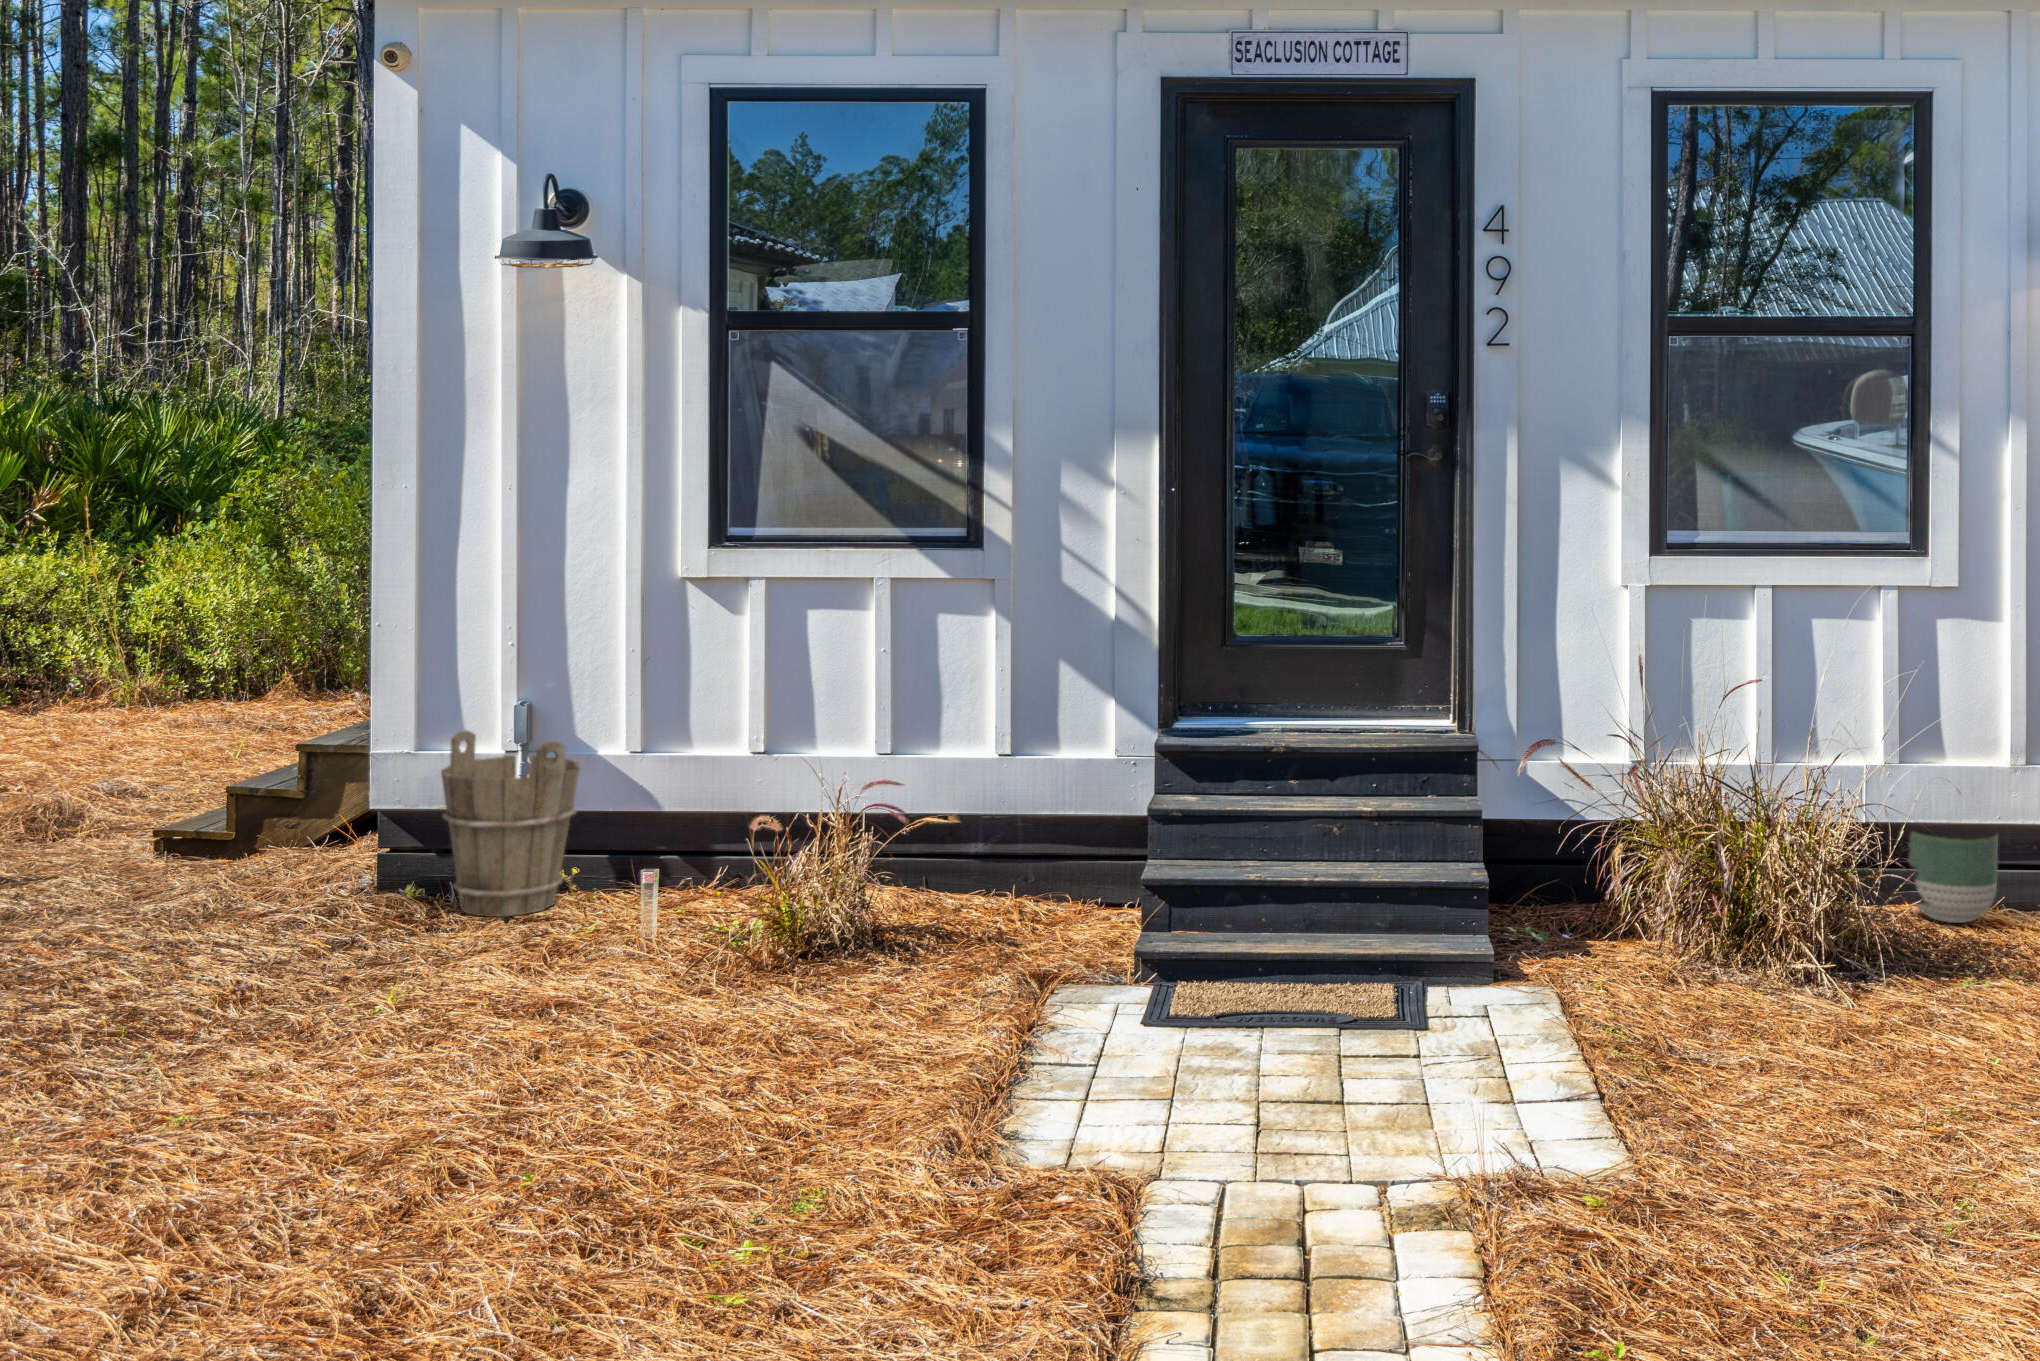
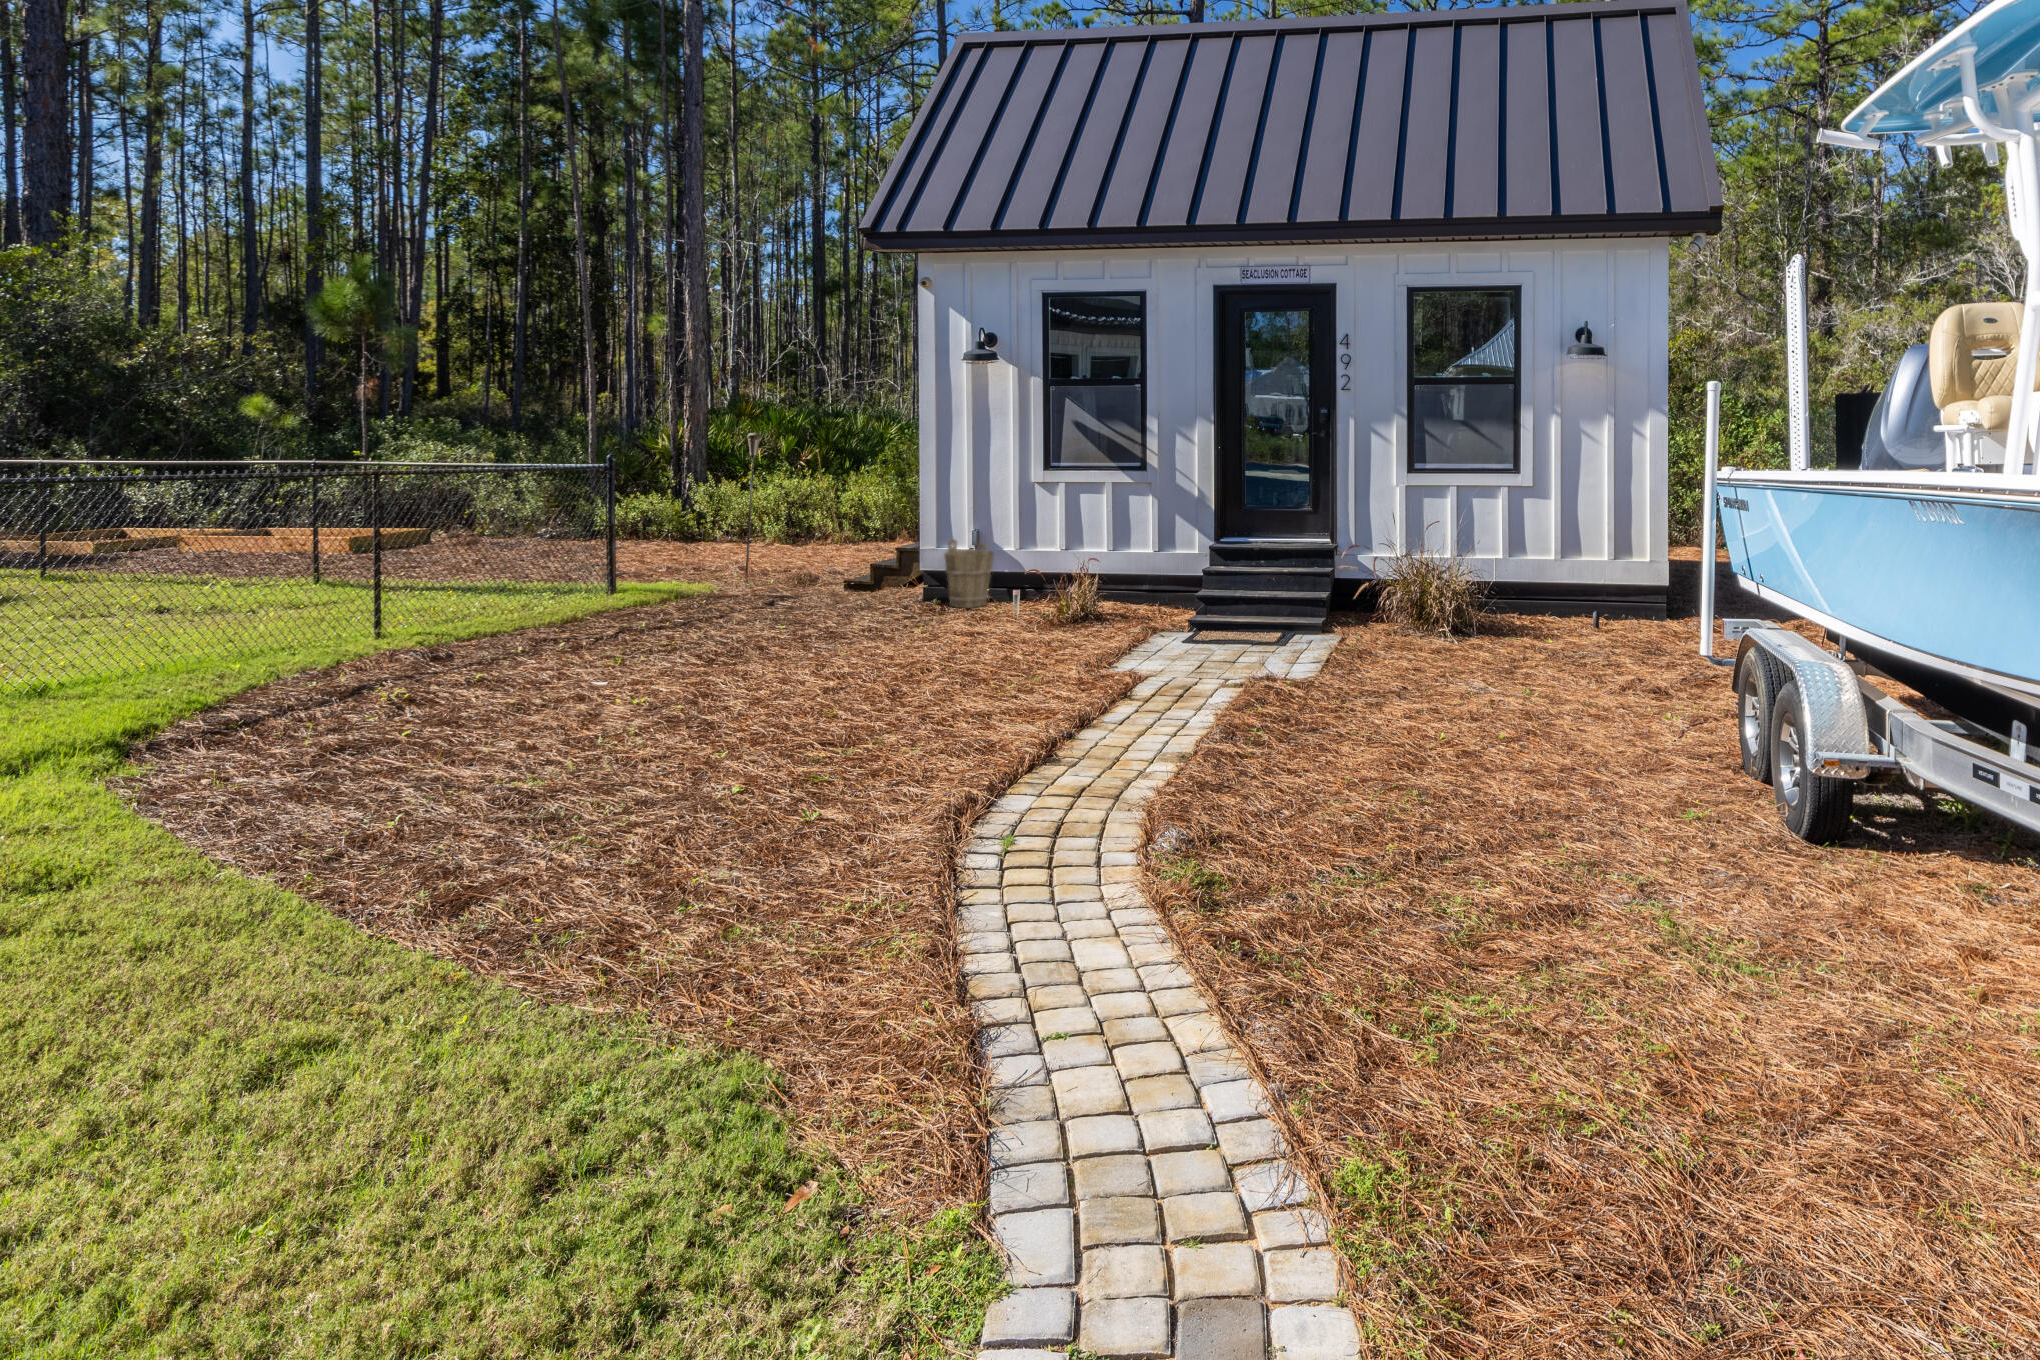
planter: present [1909,832,1998,923] -> none [1514,584,1551,625]

